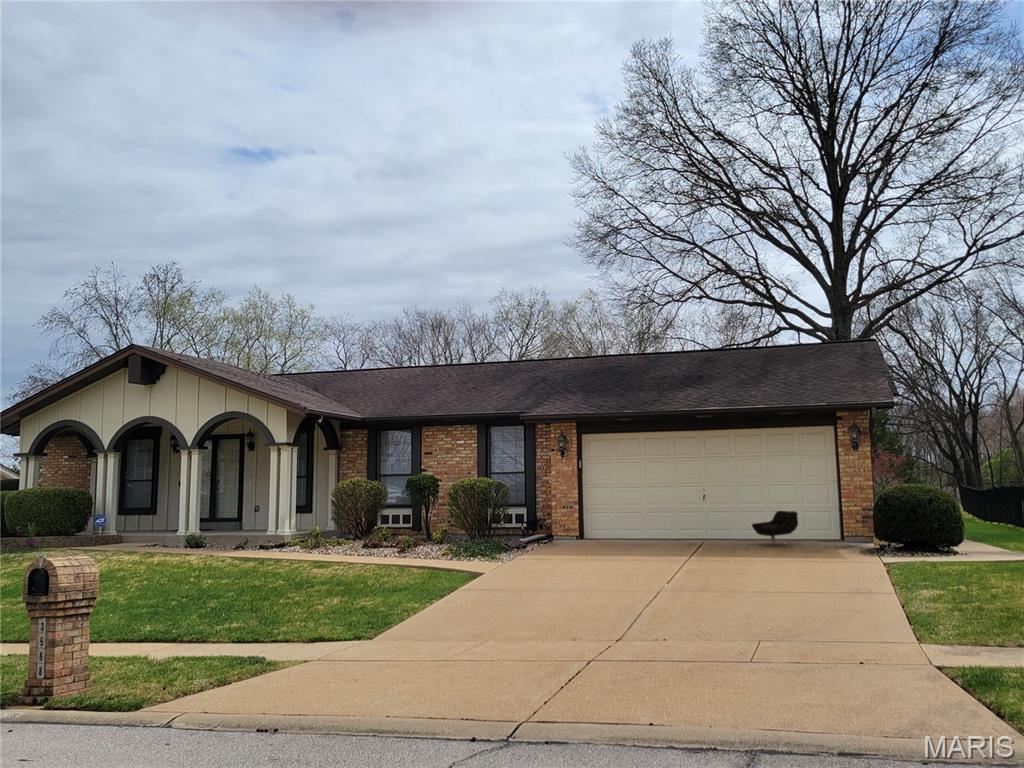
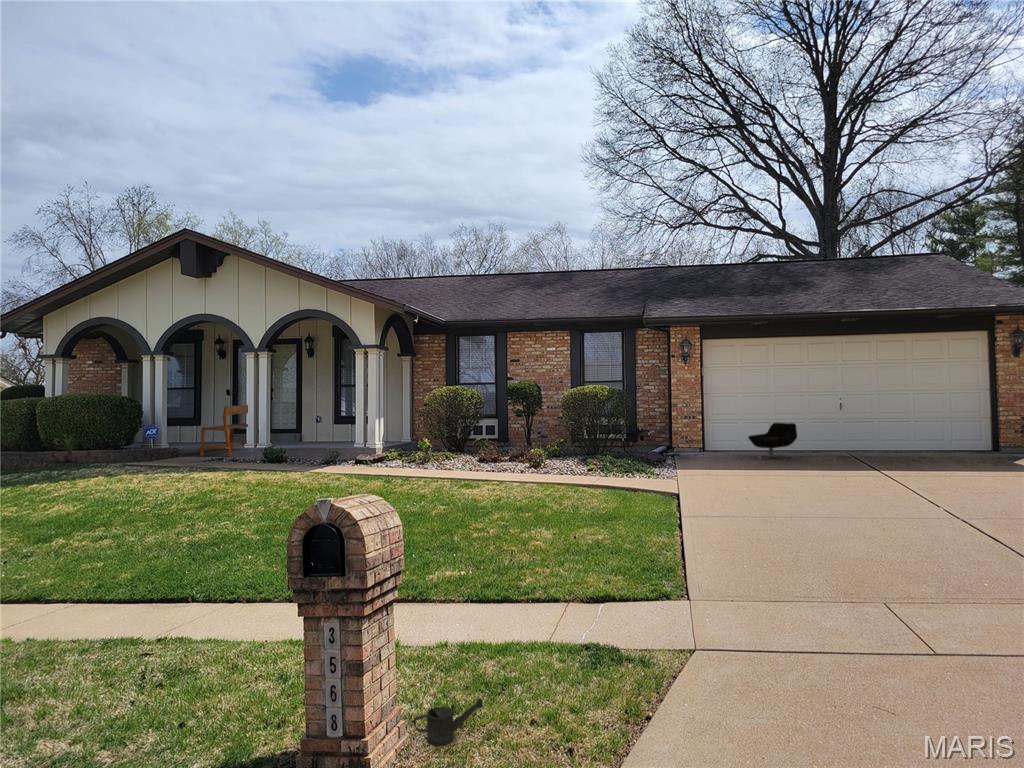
bench: none [139,495,191,542] -> present [200,405,248,456]
lounge chair: present [752,511,798,546] -> present [748,423,797,458]
watering can: none [93,670,134,691] -> present [413,698,483,746]

